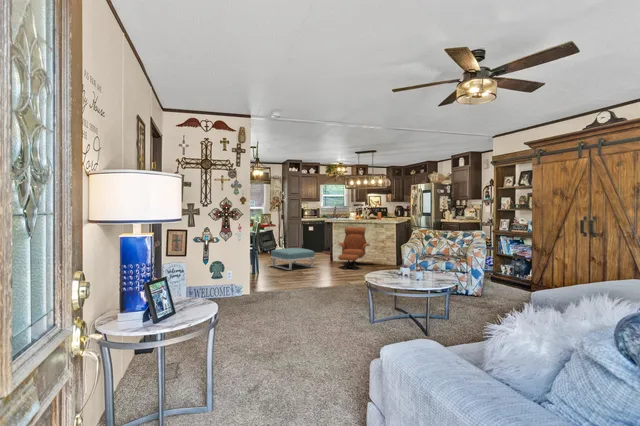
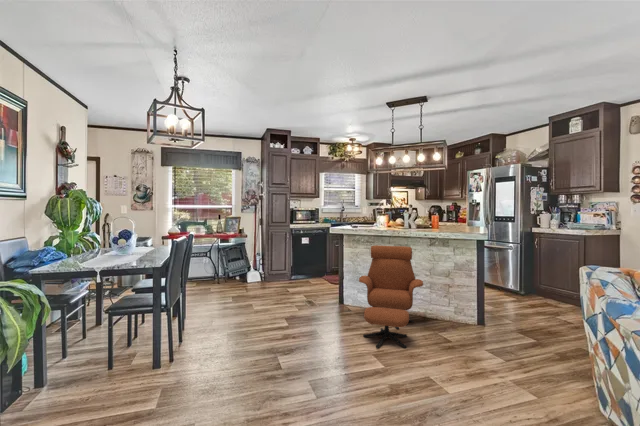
footstool: present [271,248,315,270] -> none [220,287,312,352]

